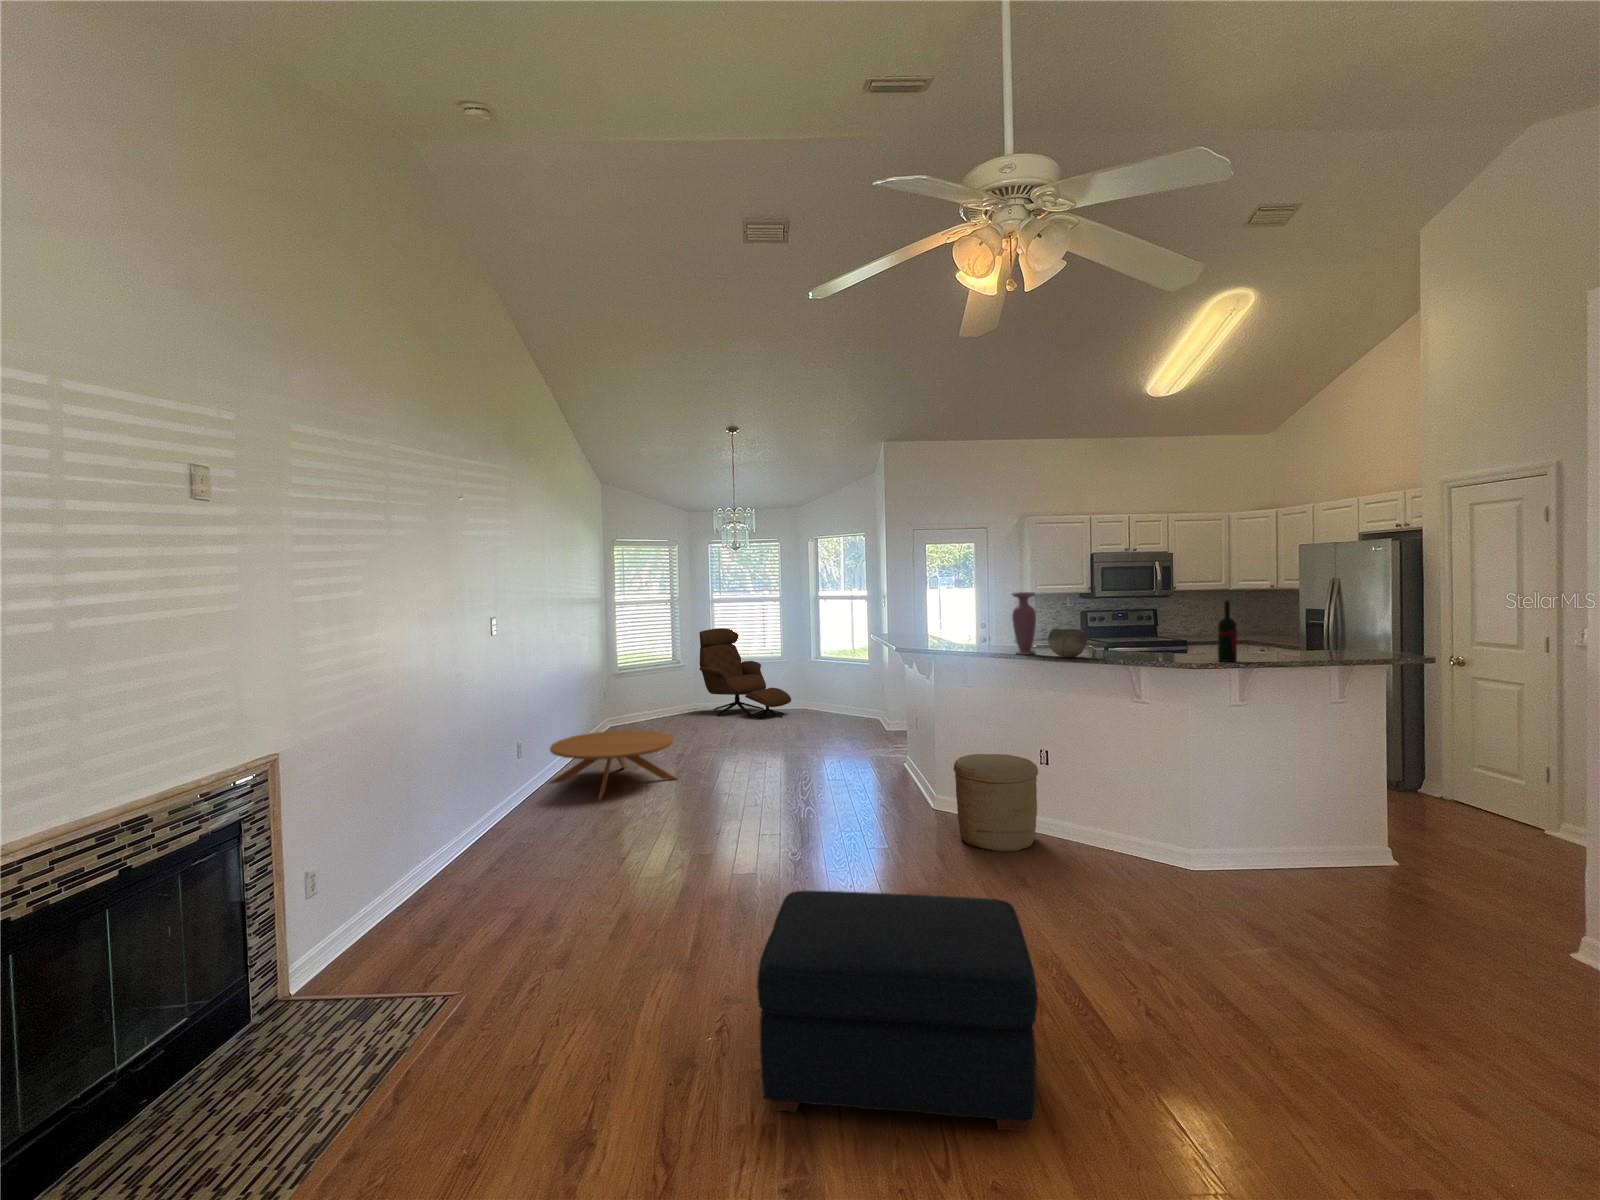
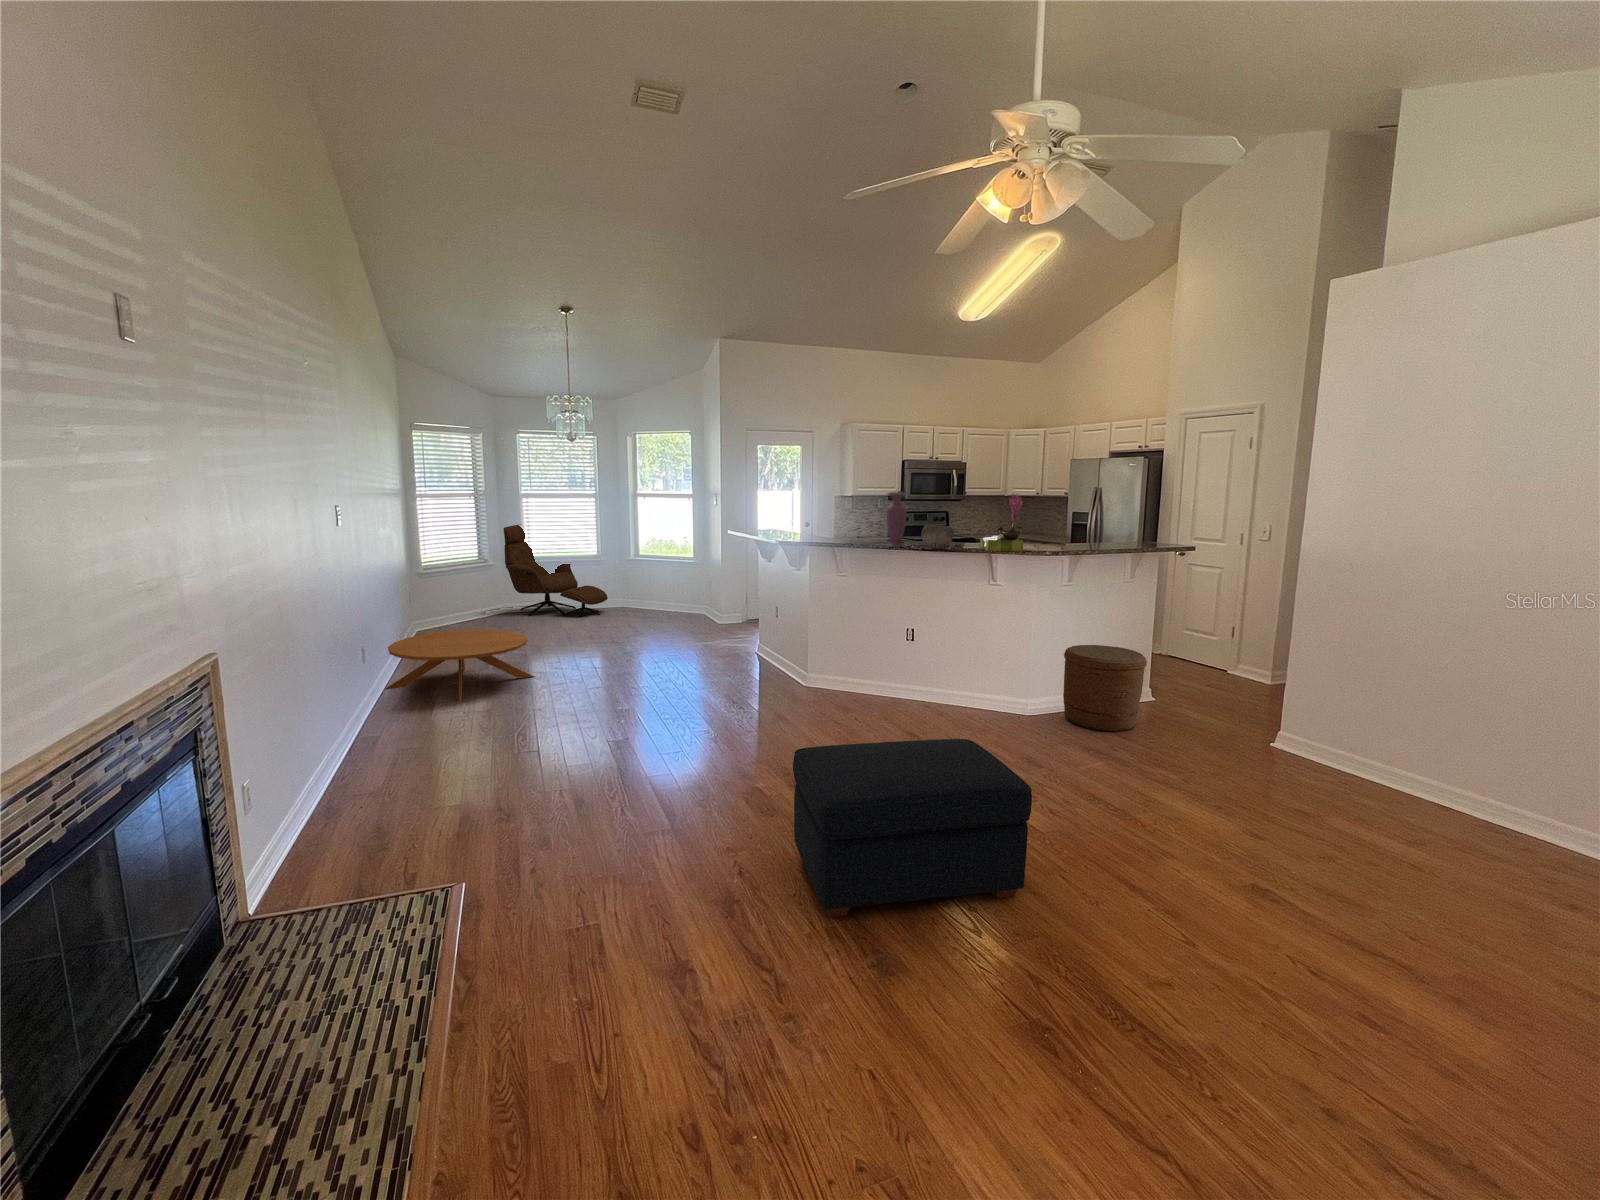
flower arrangement: none [1124,589,1179,661] -> present [980,493,1023,551]
wine bottle: present [1218,598,1237,662] -> none [1056,501,1072,552]
woven basket: present [954,754,1038,852] -> present [1063,645,1147,732]

